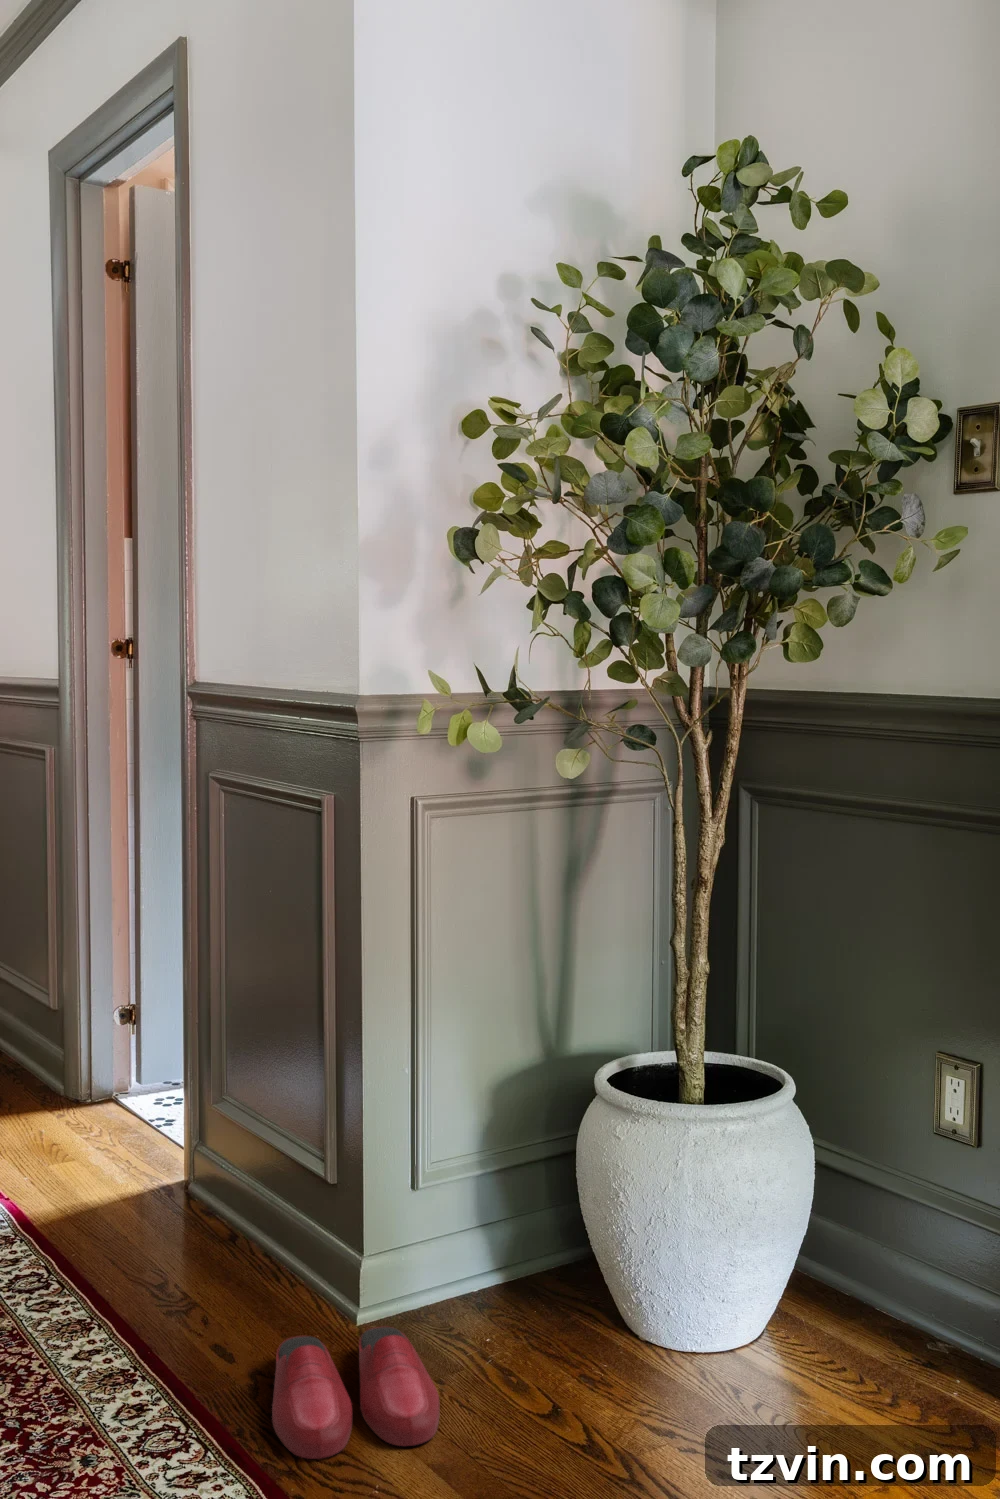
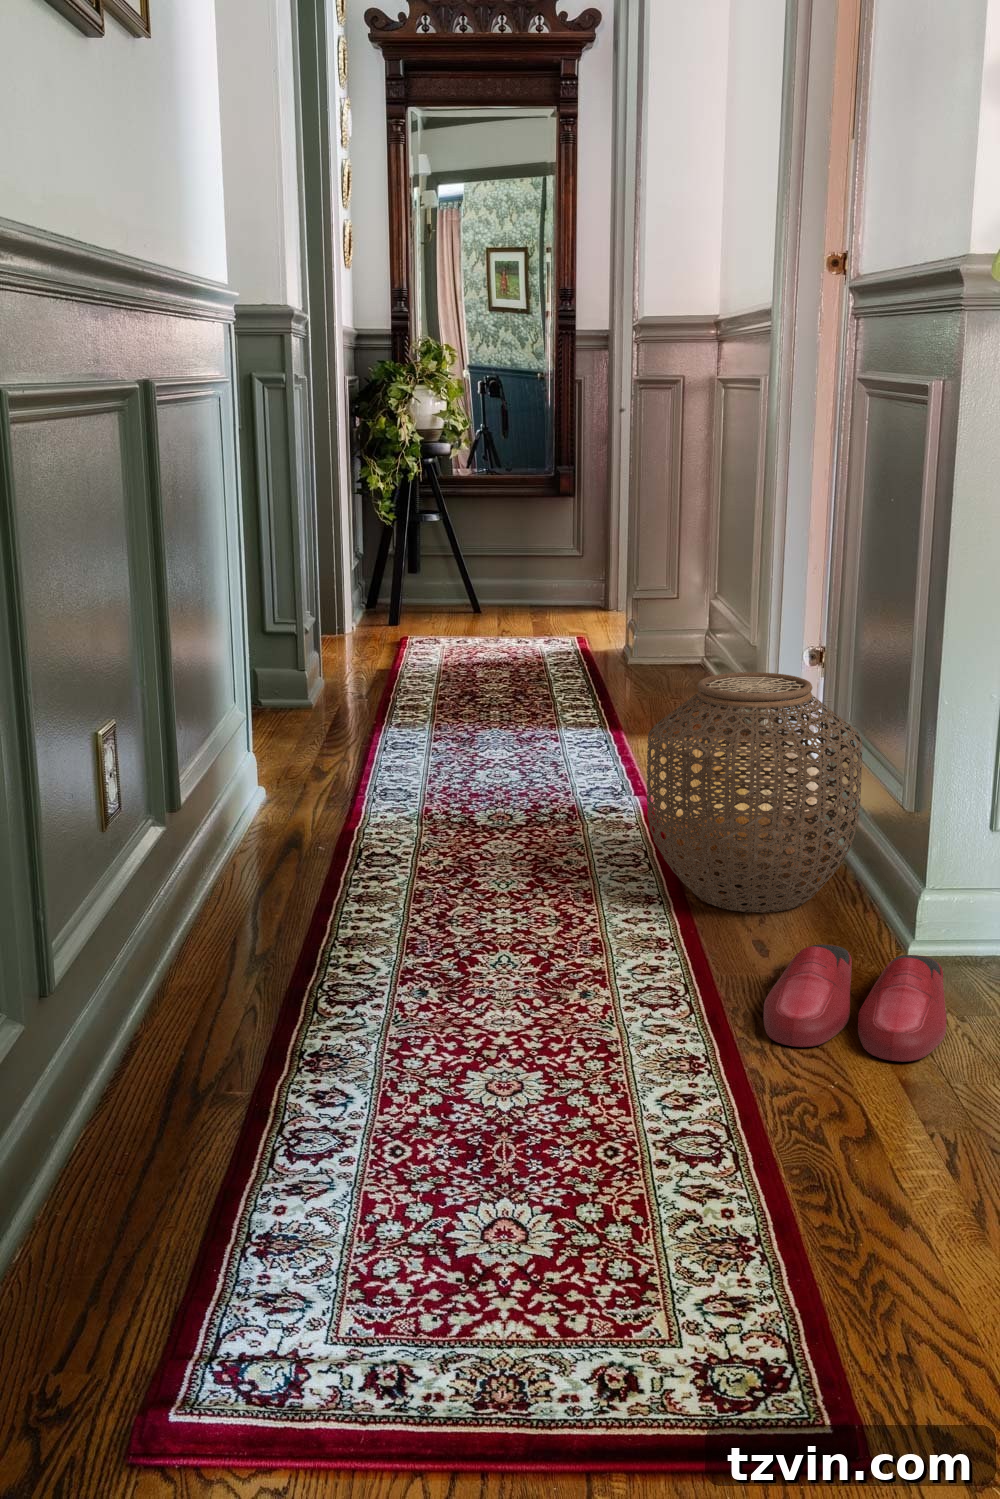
woven basket: none [69,1070,279,1317] -> present [647,672,862,912]

